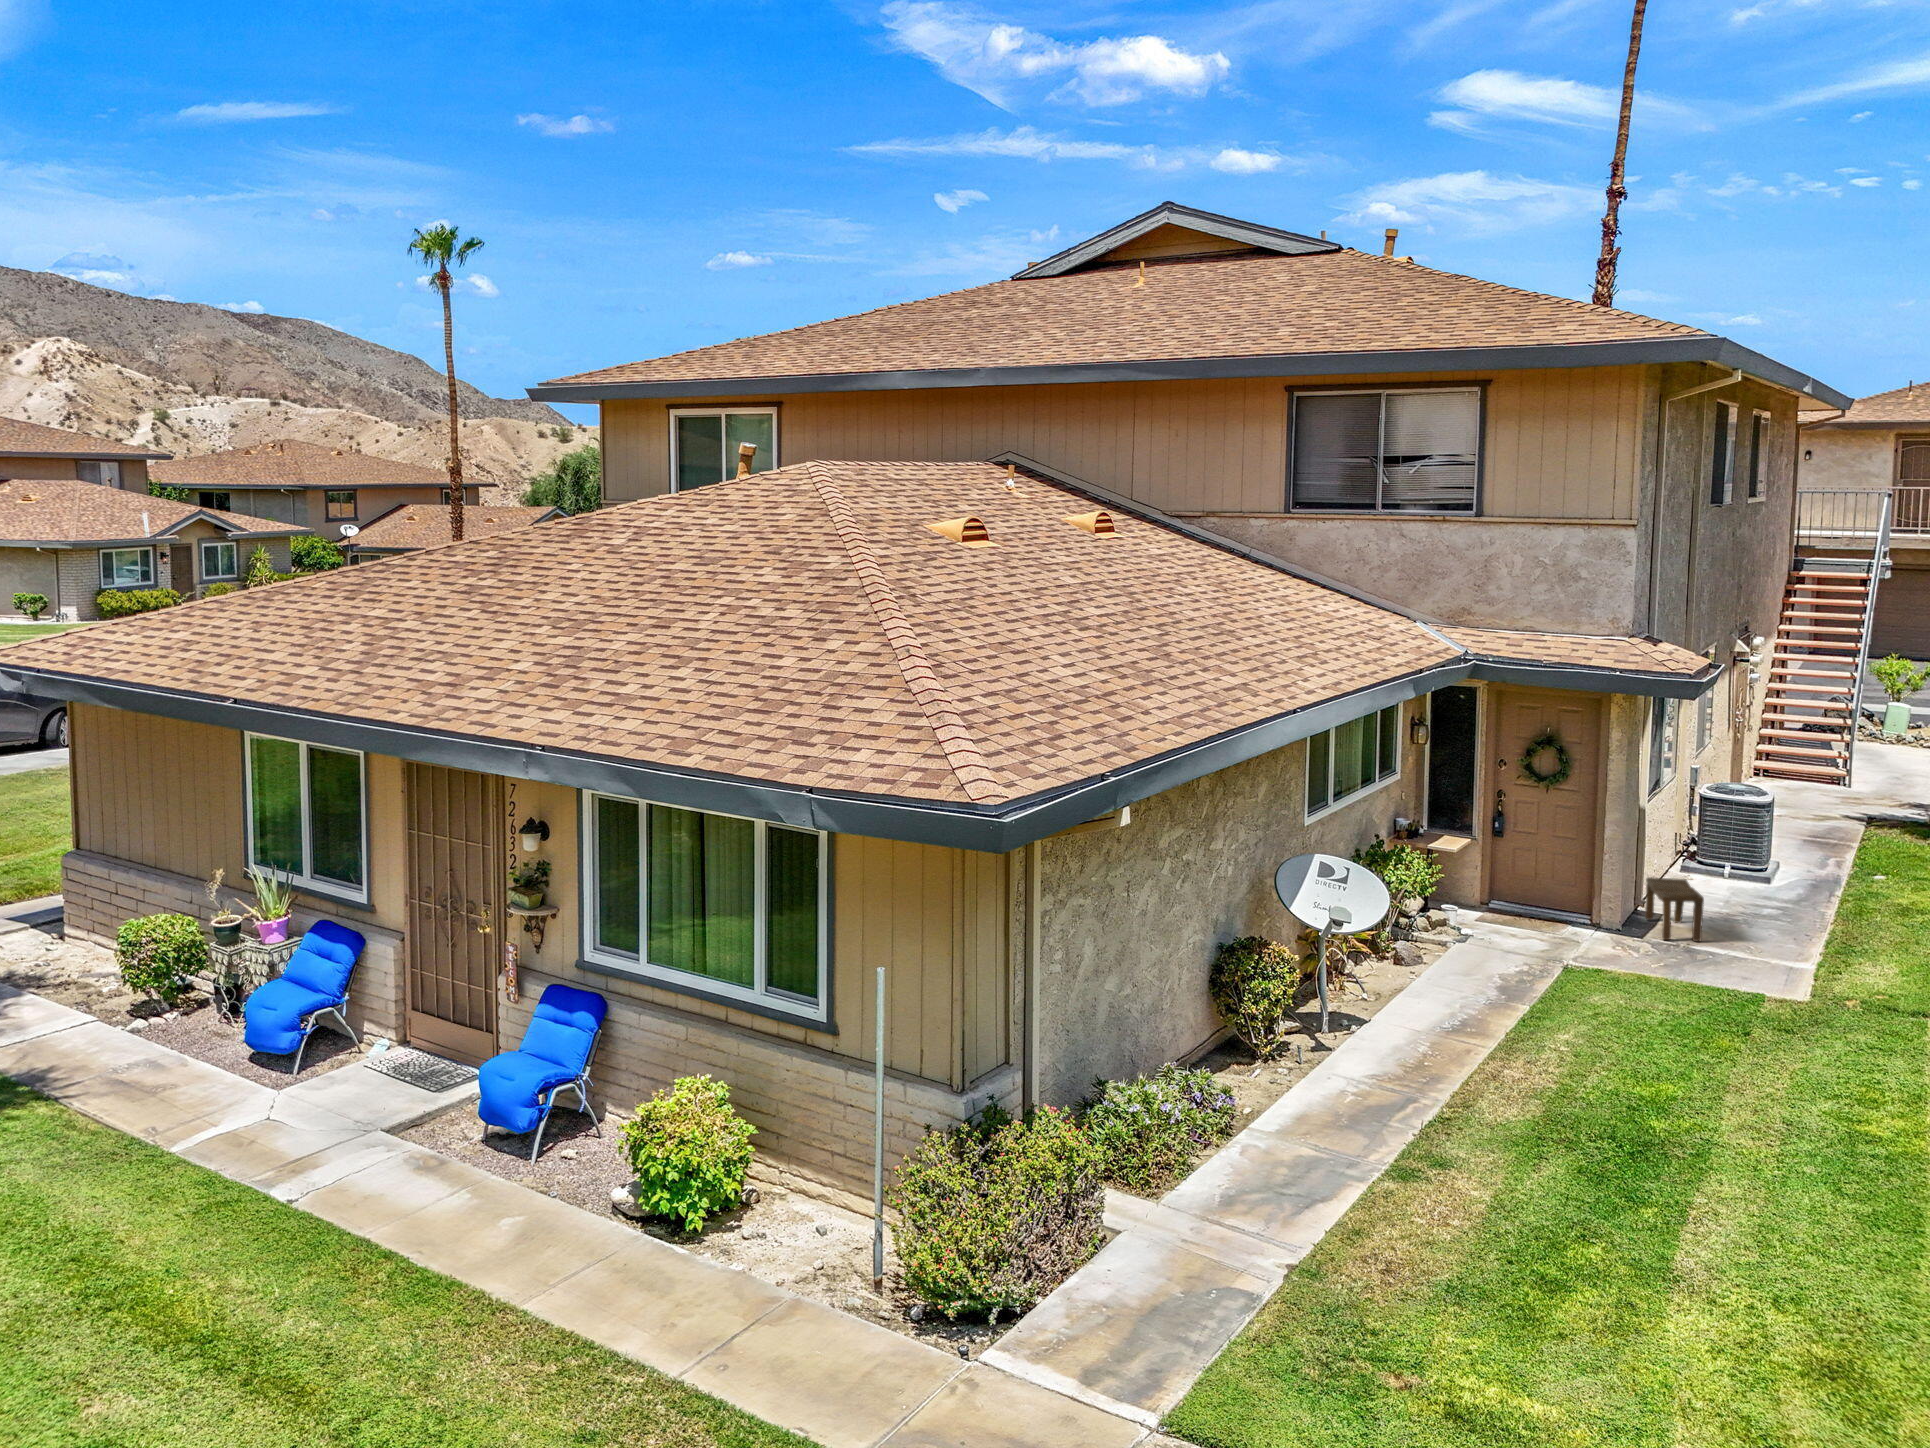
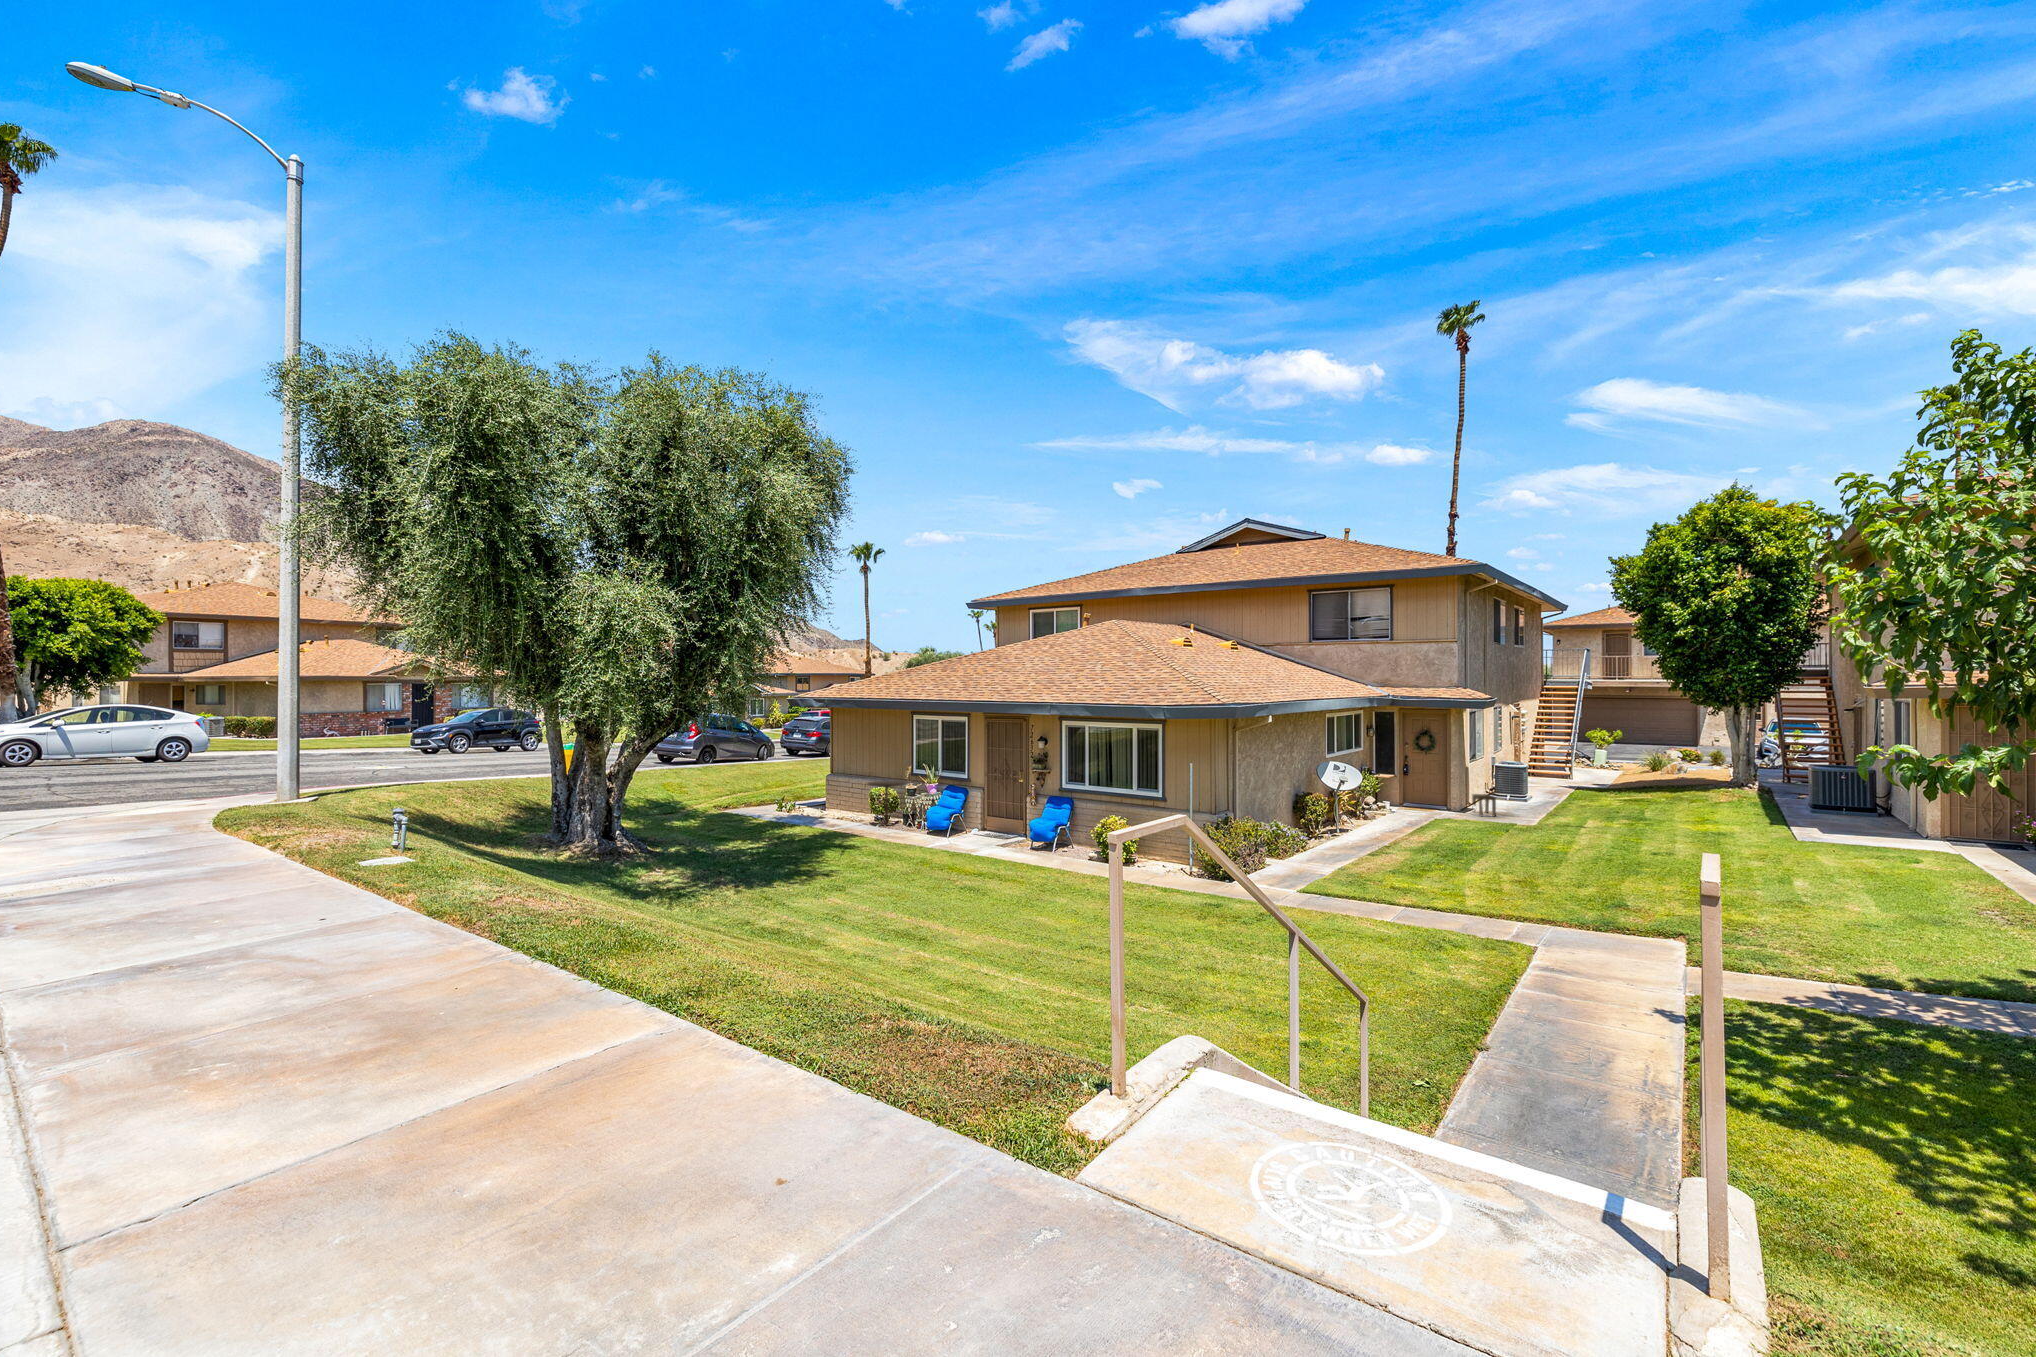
pedestal table: none [96,906,213,1034] -> present [868,781,906,826]

